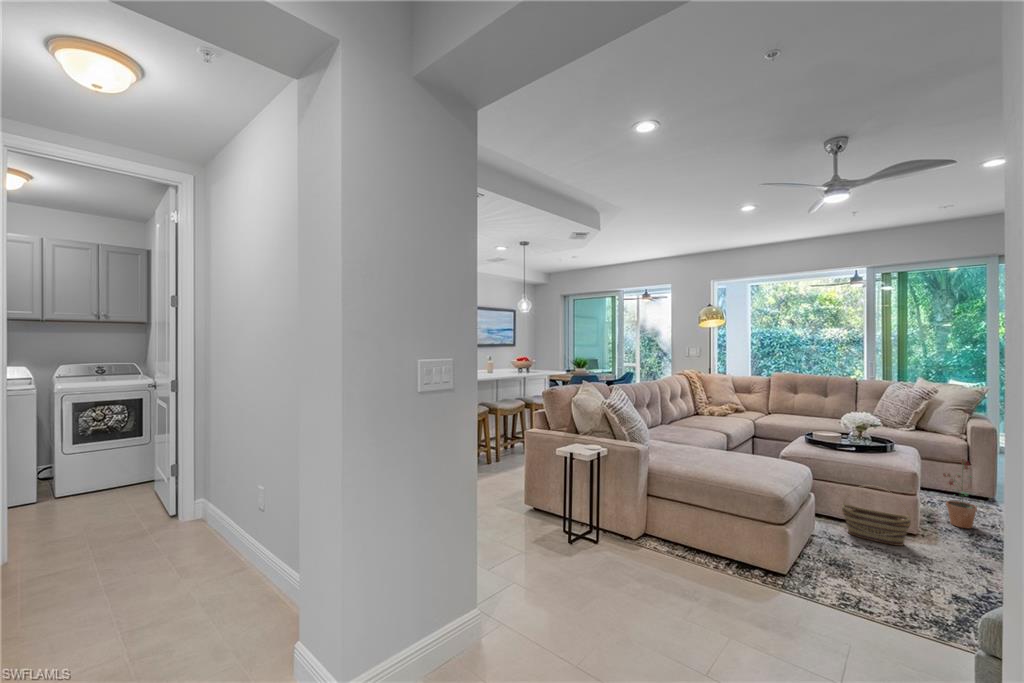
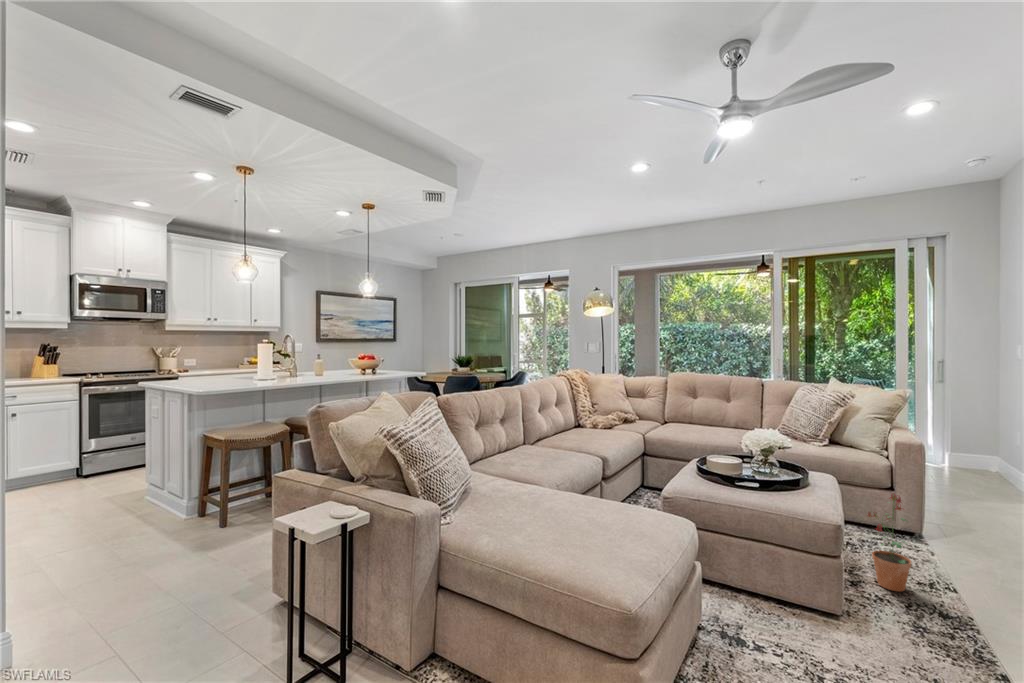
basket: present [842,489,911,546] -> none [739,546,832,639]

